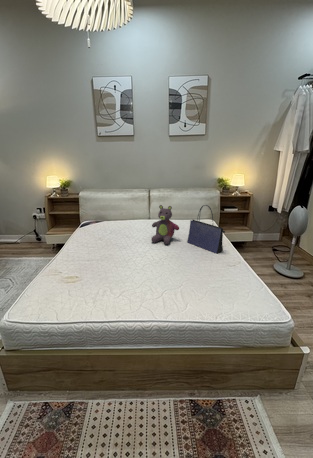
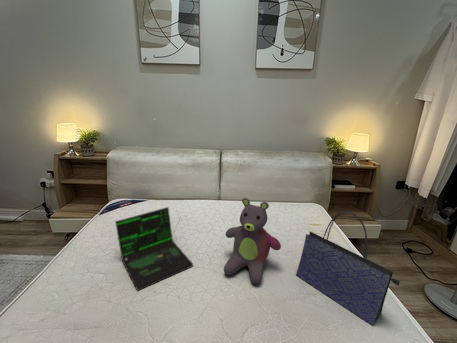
laptop: none [97,215,136,248] -> present [115,207,193,291]

